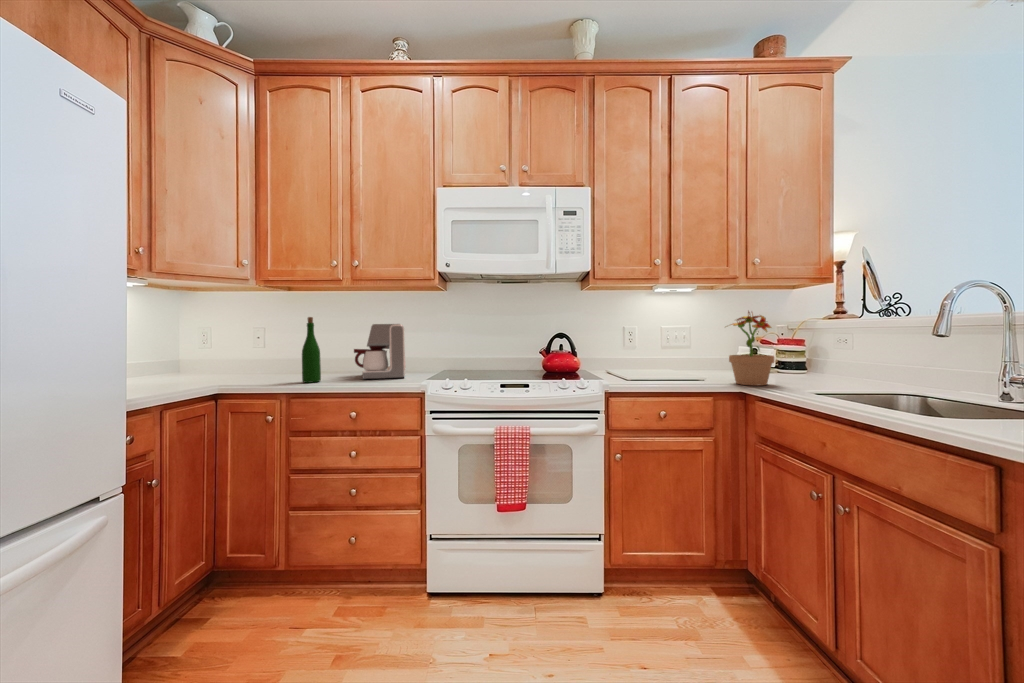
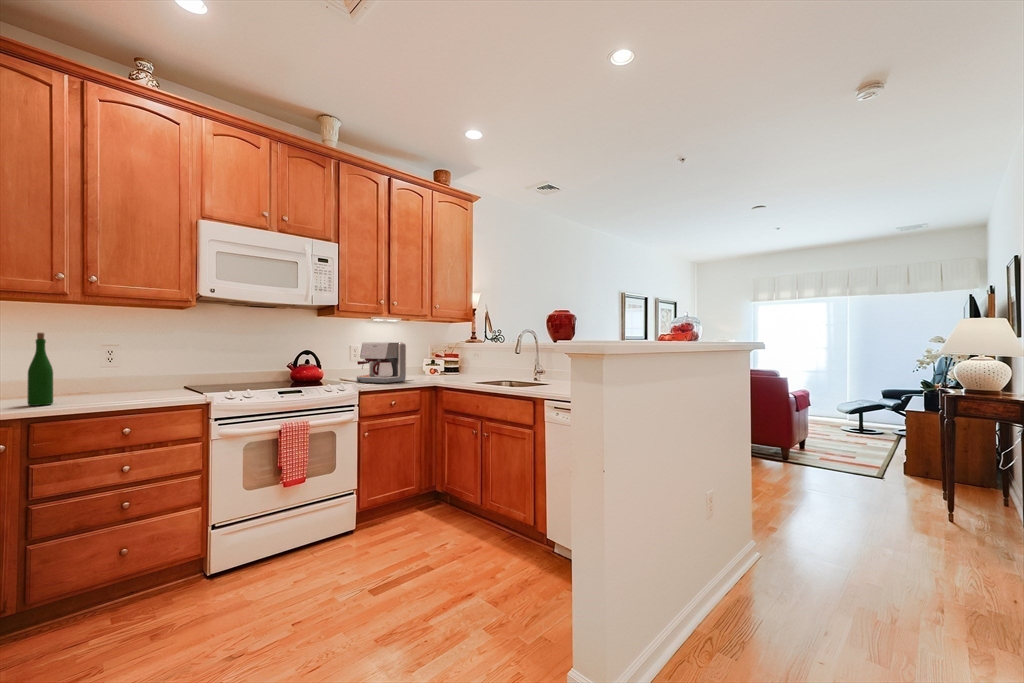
potted plant: present [729,311,774,385] -> none [425,338,450,382]
coffee maker: present [354,324,405,379] -> present [357,342,406,383]

